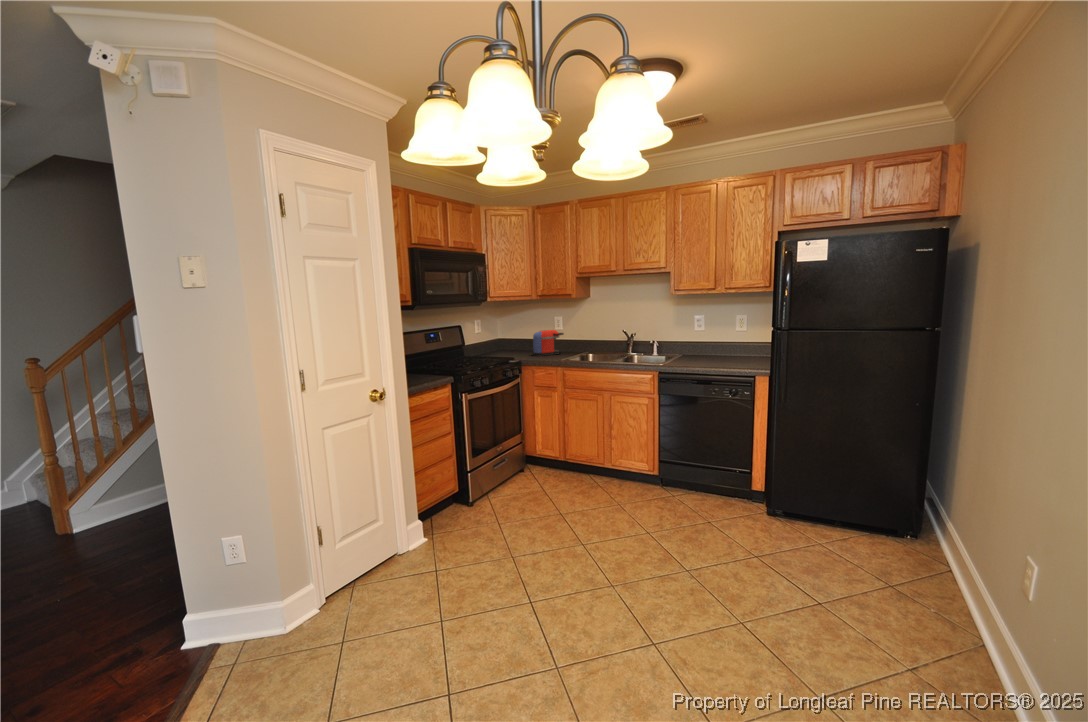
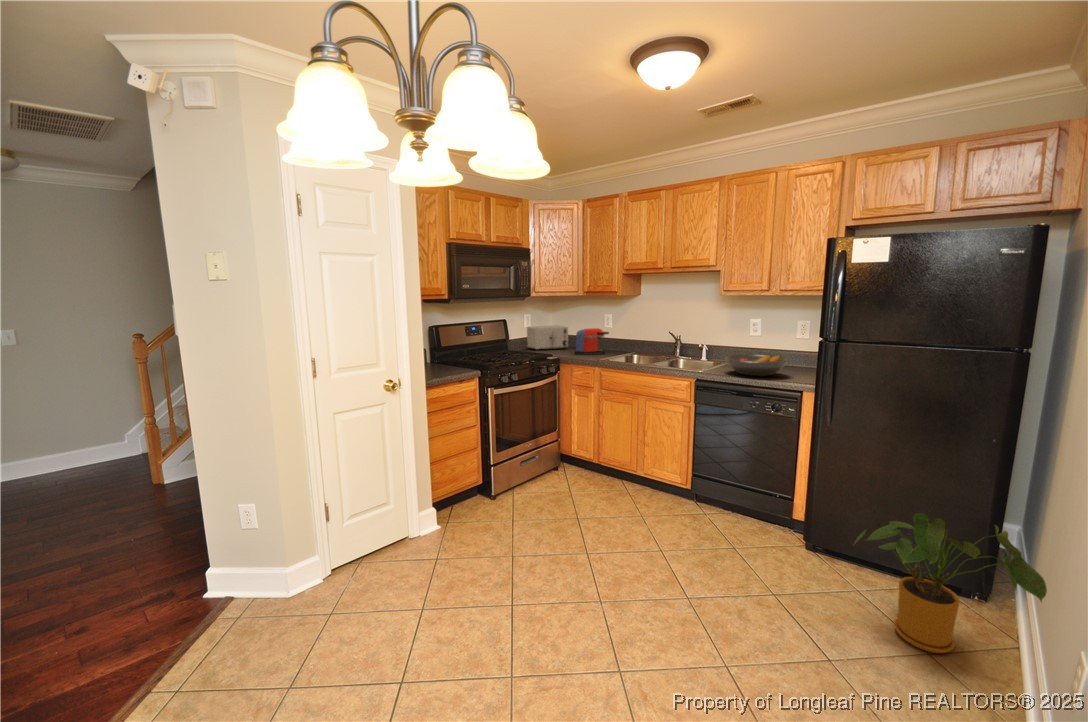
toaster: none [480,329,521,354] -> present [527,325,568,350]
fruit bowl: none [682,346,738,365] -> present [725,354,788,376]
house plant: none [818,469,971,583] -> present [855,513,1047,653]

